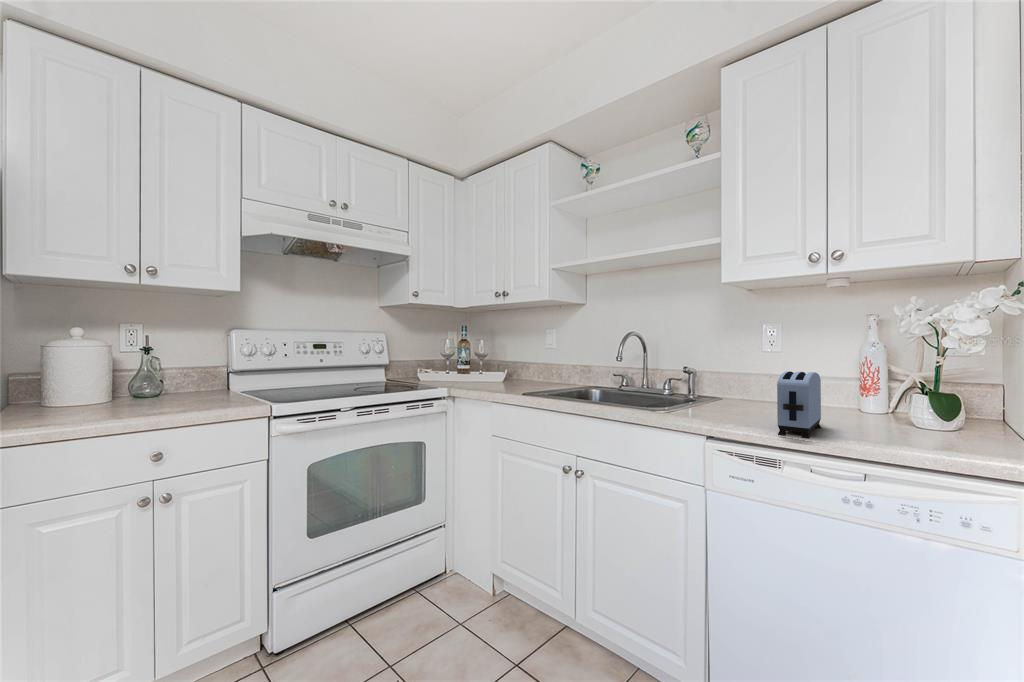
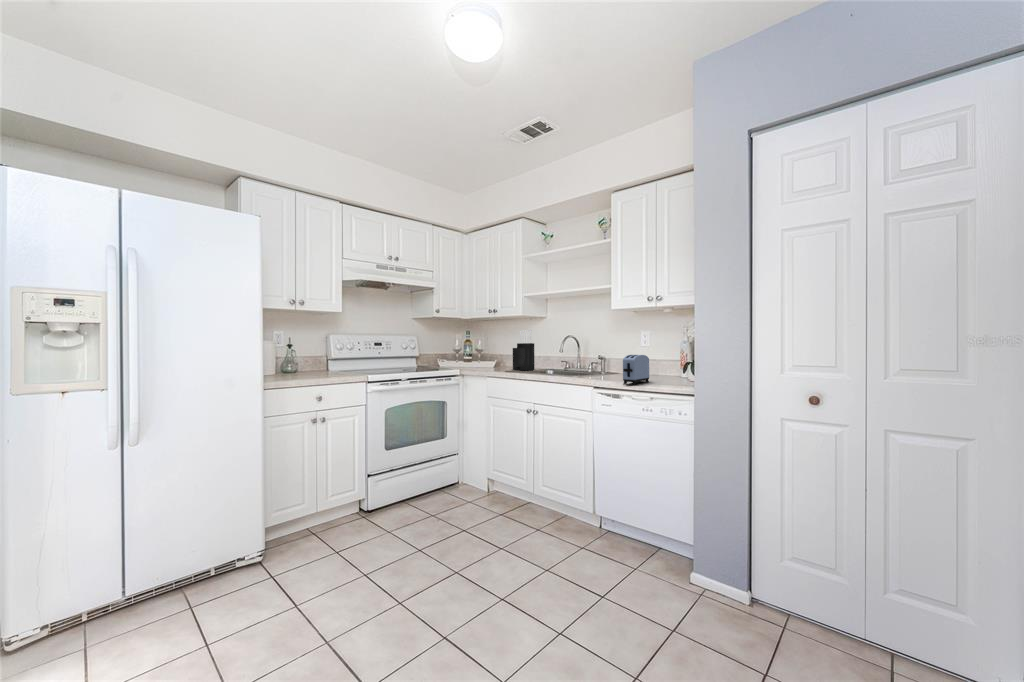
knife block: none [533,323,568,390] -> present [513,330,535,370]

